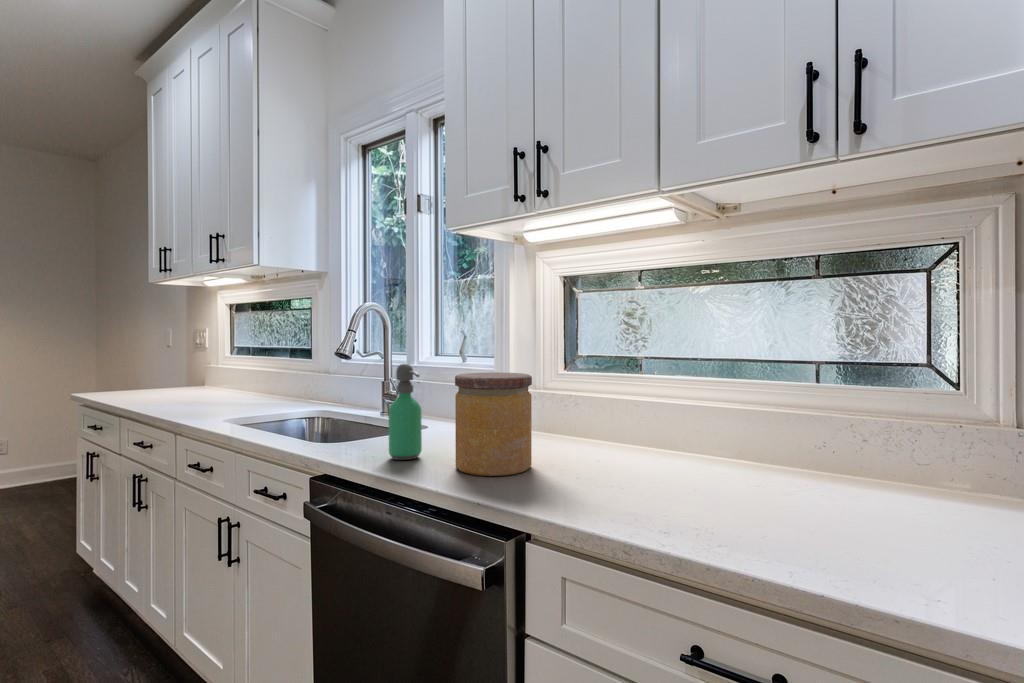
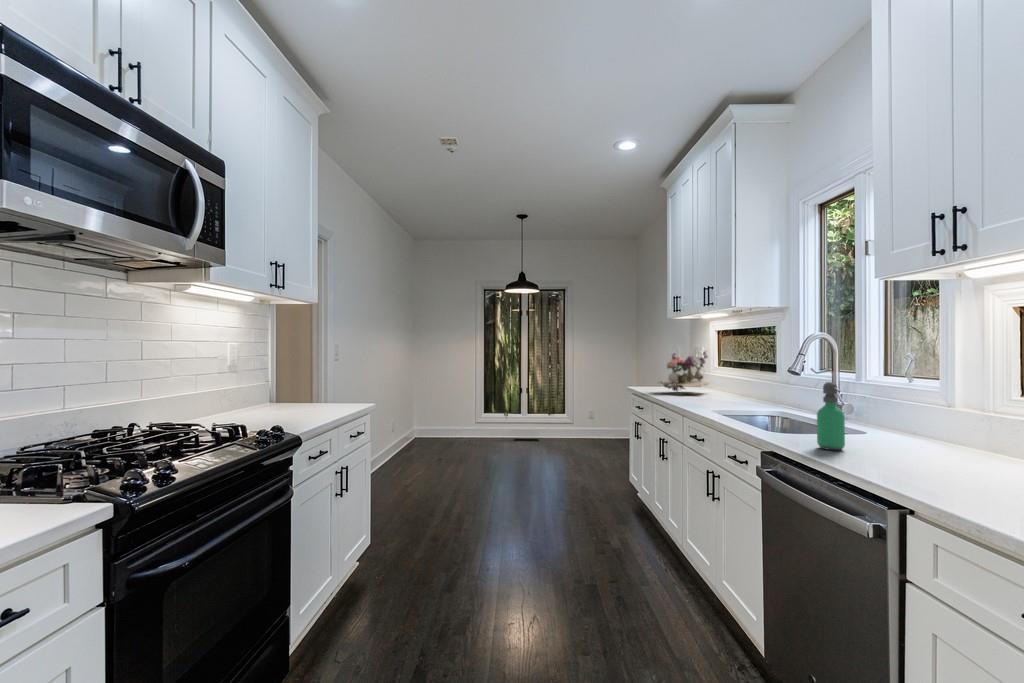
flower arrangement: none [126,331,225,397] -> present [660,351,709,391]
jar: present [455,372,532,476] -> none [867,392,945,473]

